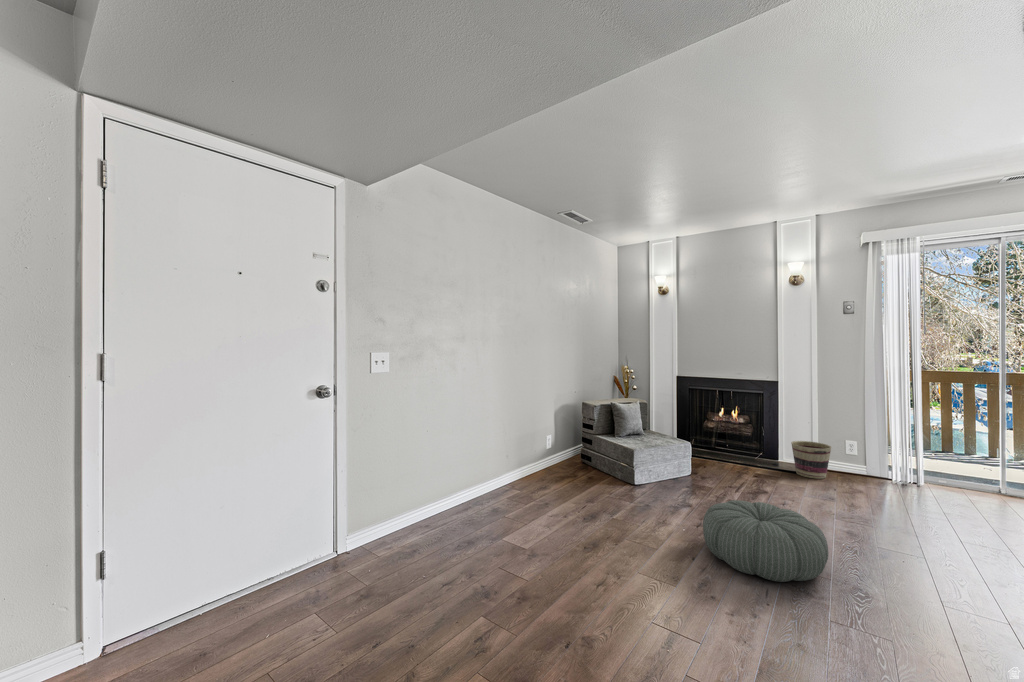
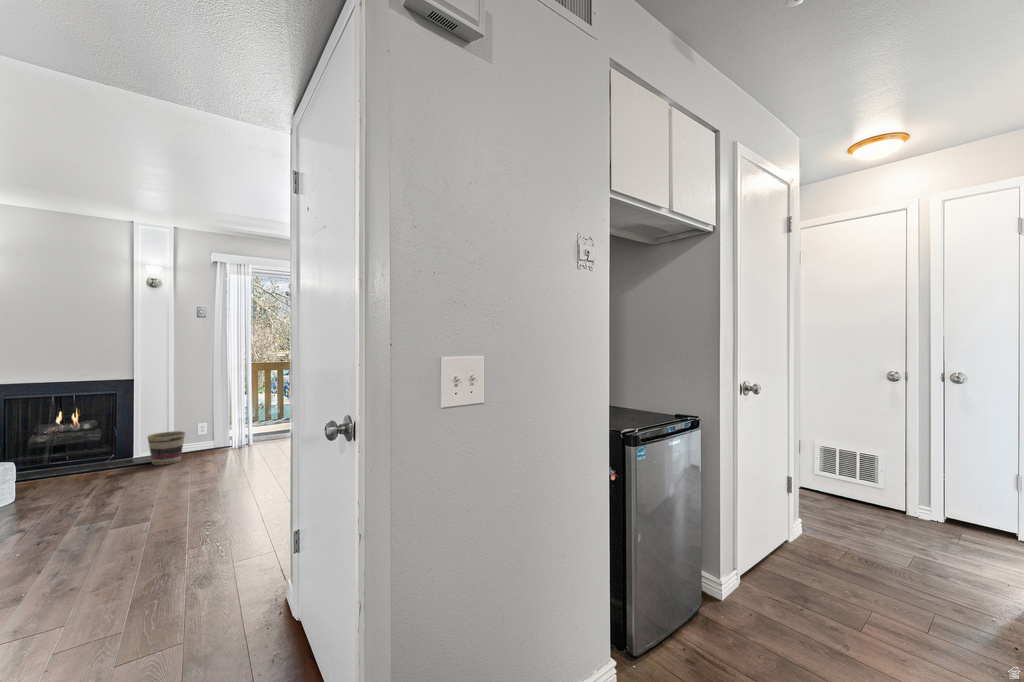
pouf: present [703,500,829,582] -> none [54,485,184,553]

